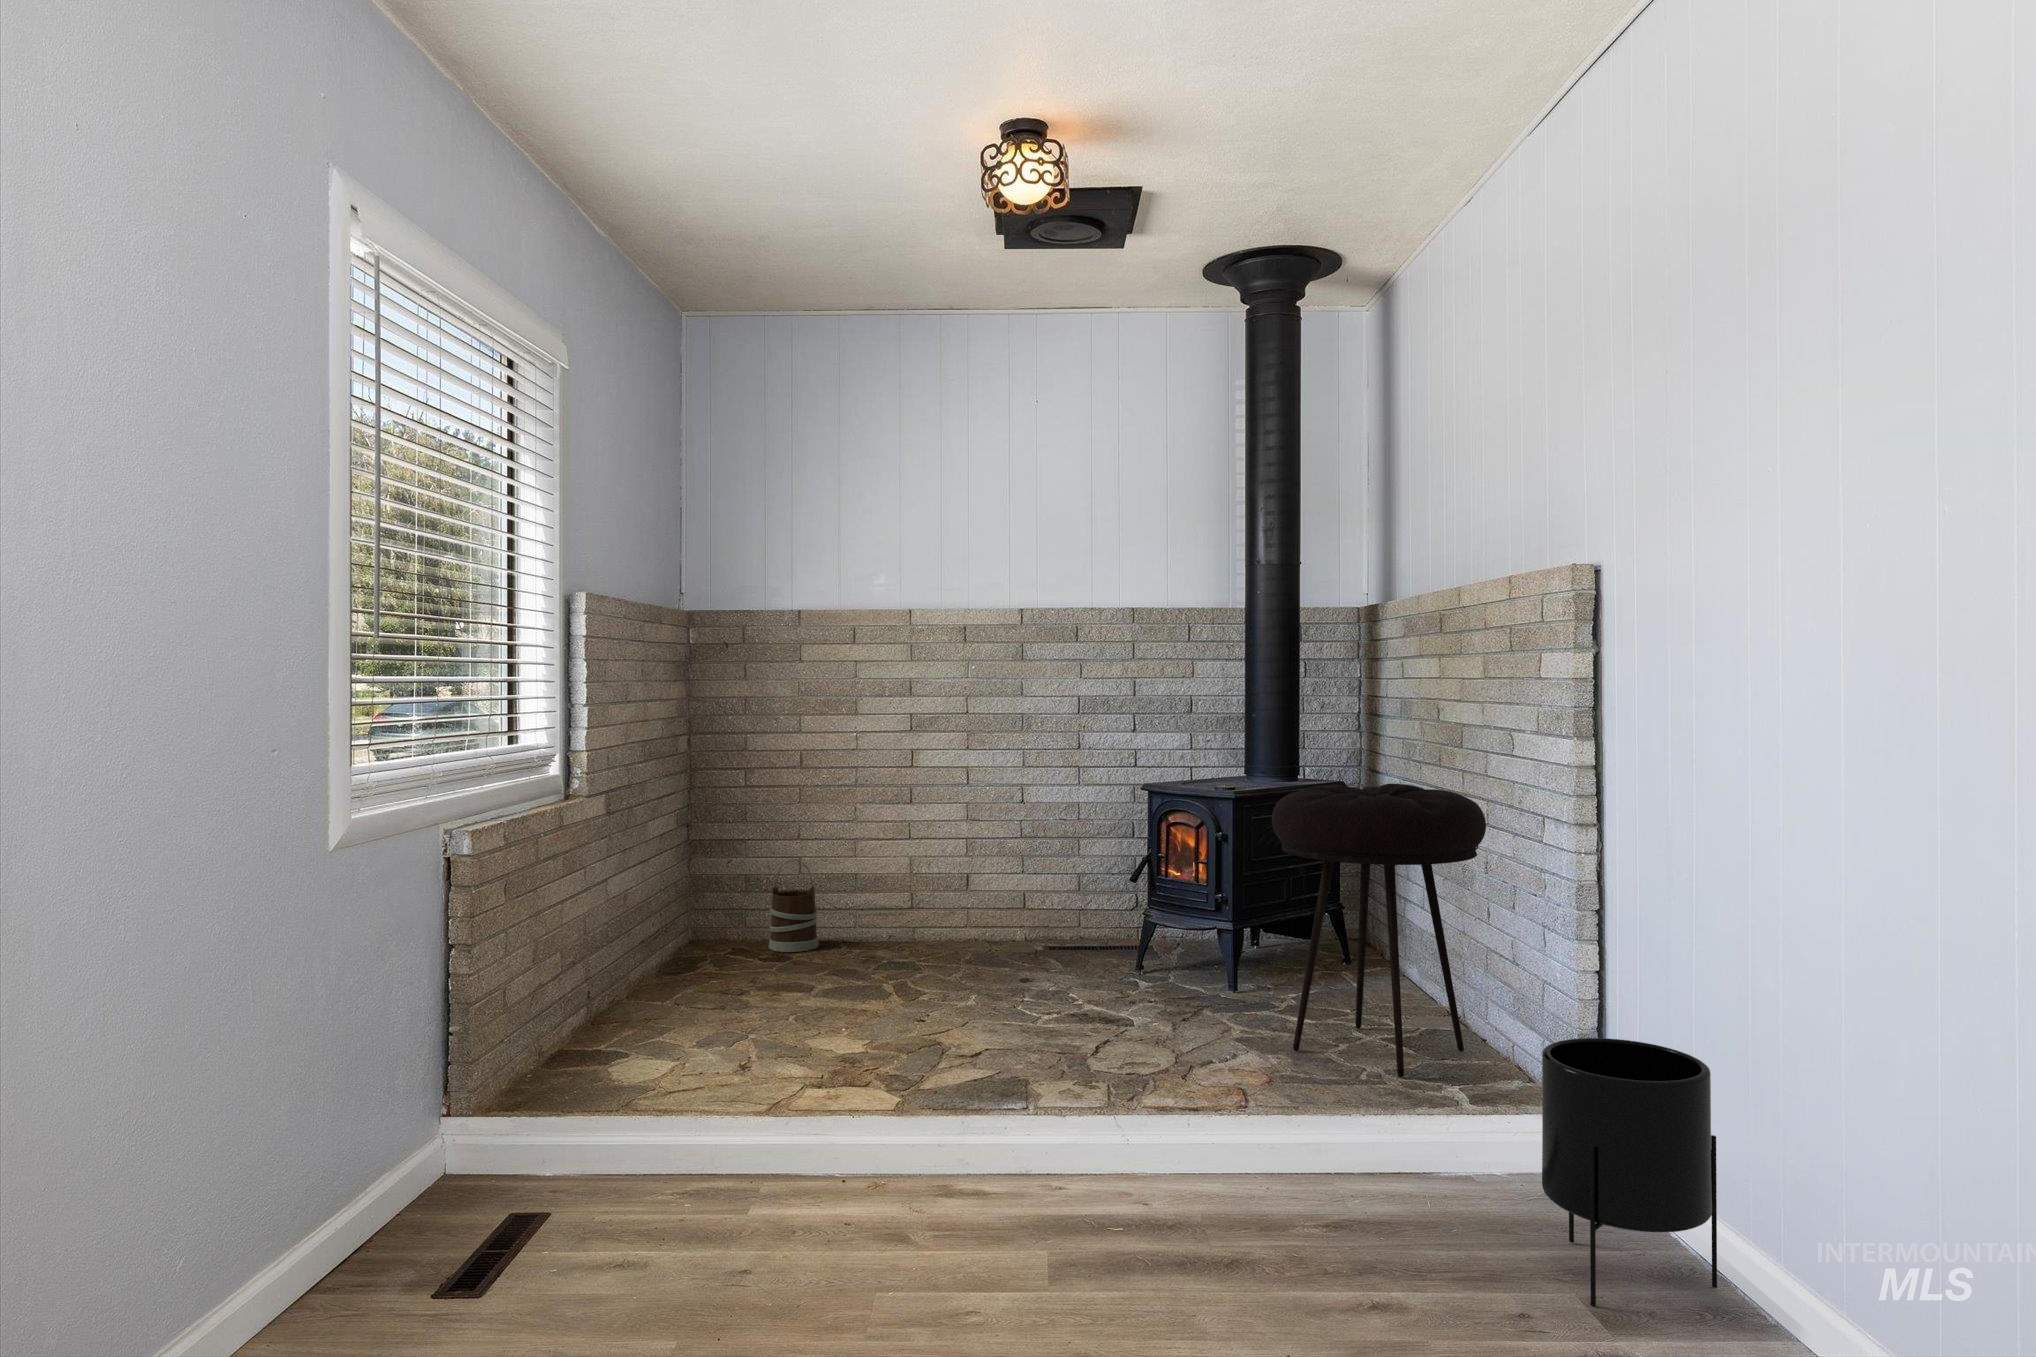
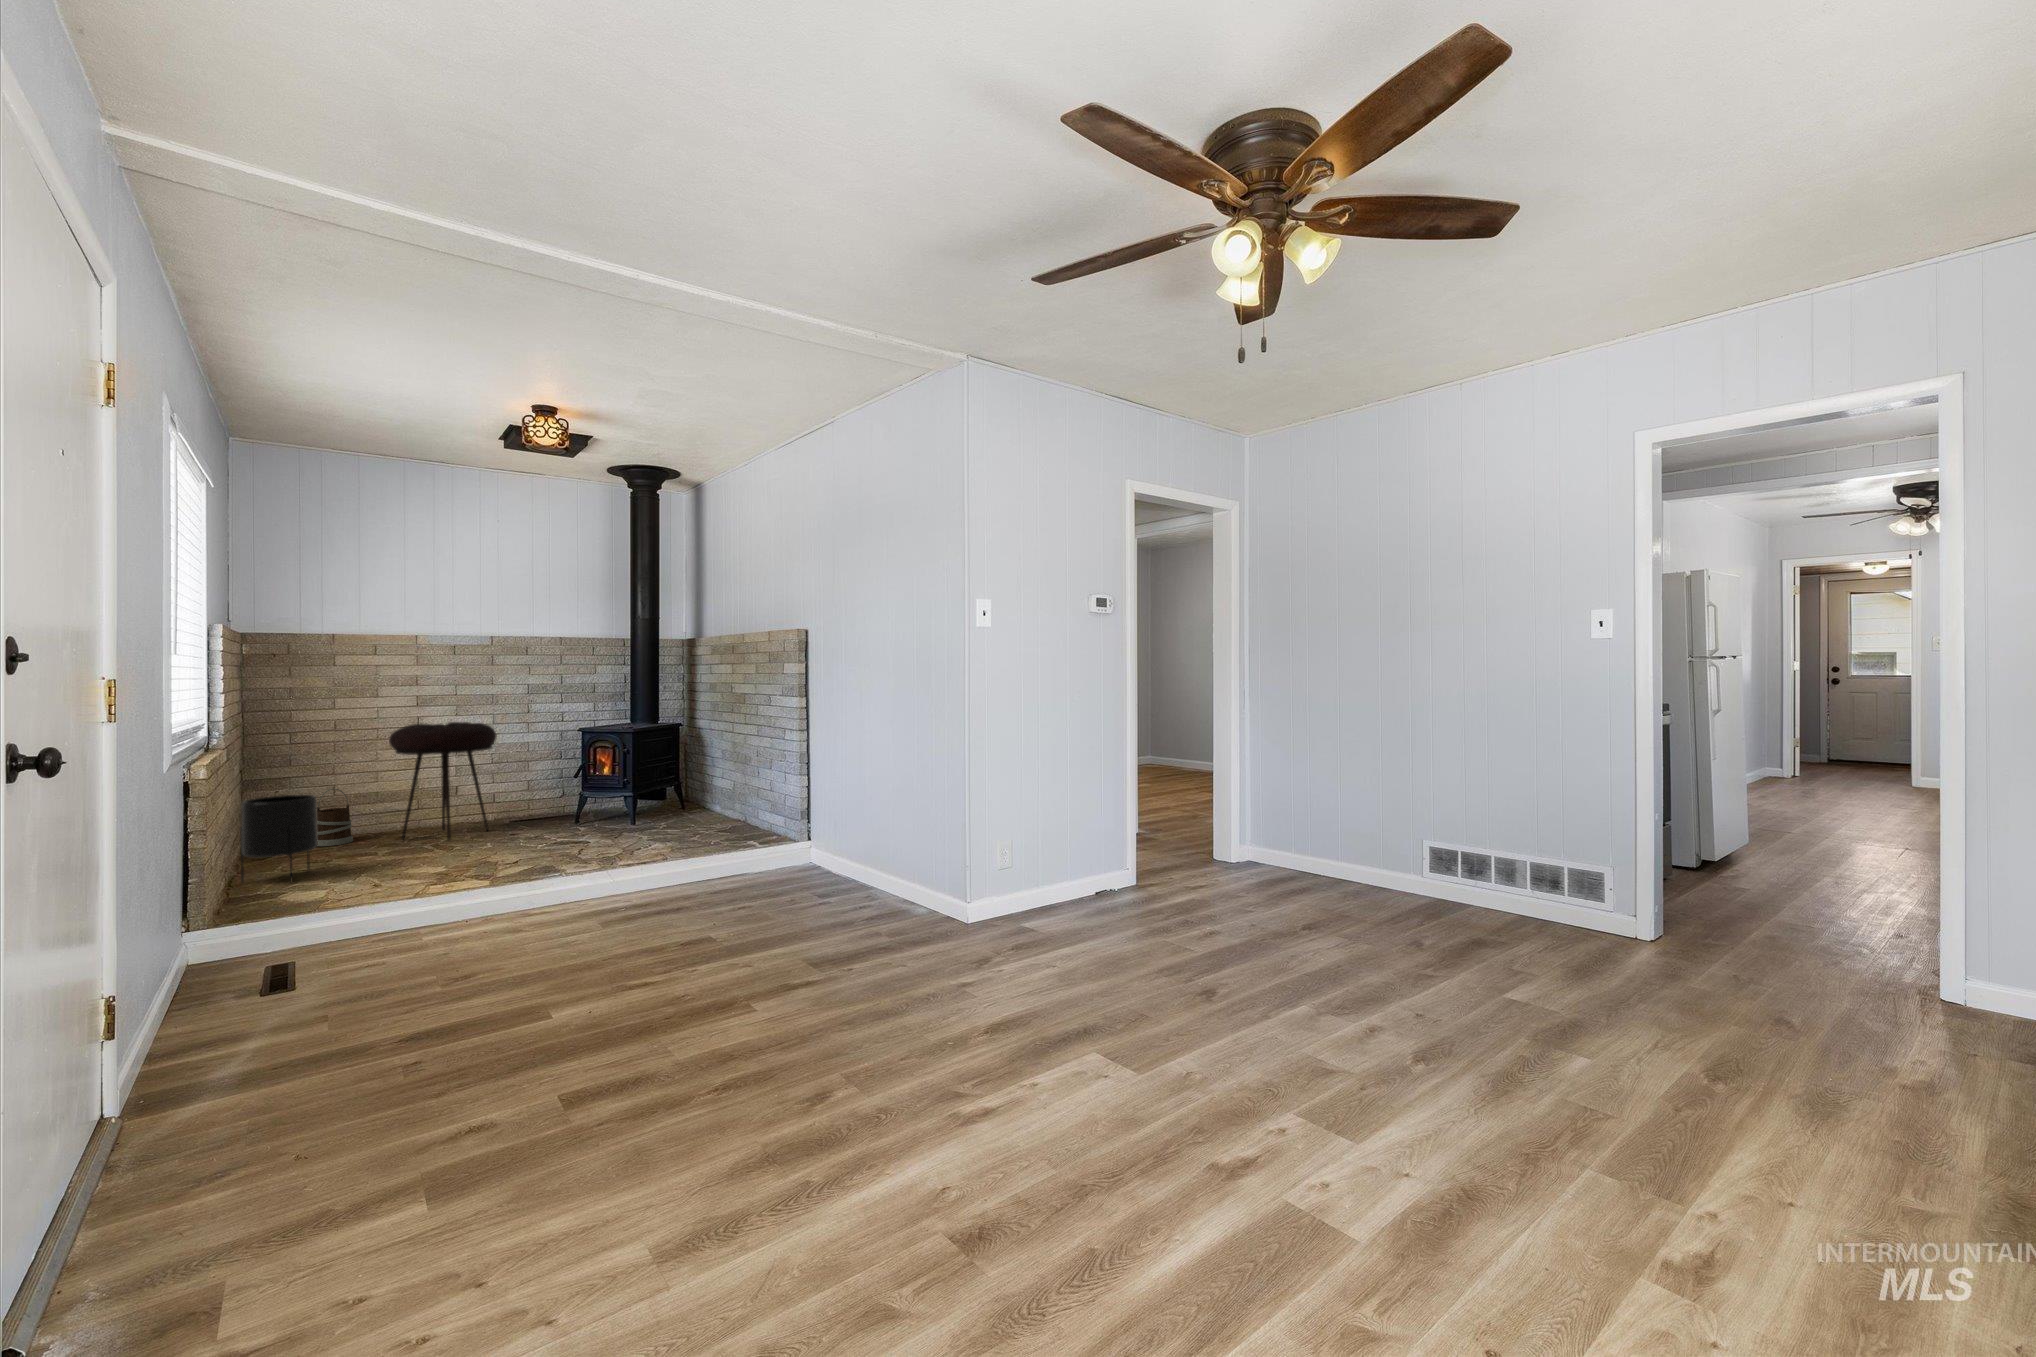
stool: present [1272,783,1486,1077] -> present [389,722,496,840]
planter: present [1542,1038,1717,1306] -> present [240,795,317,882]

